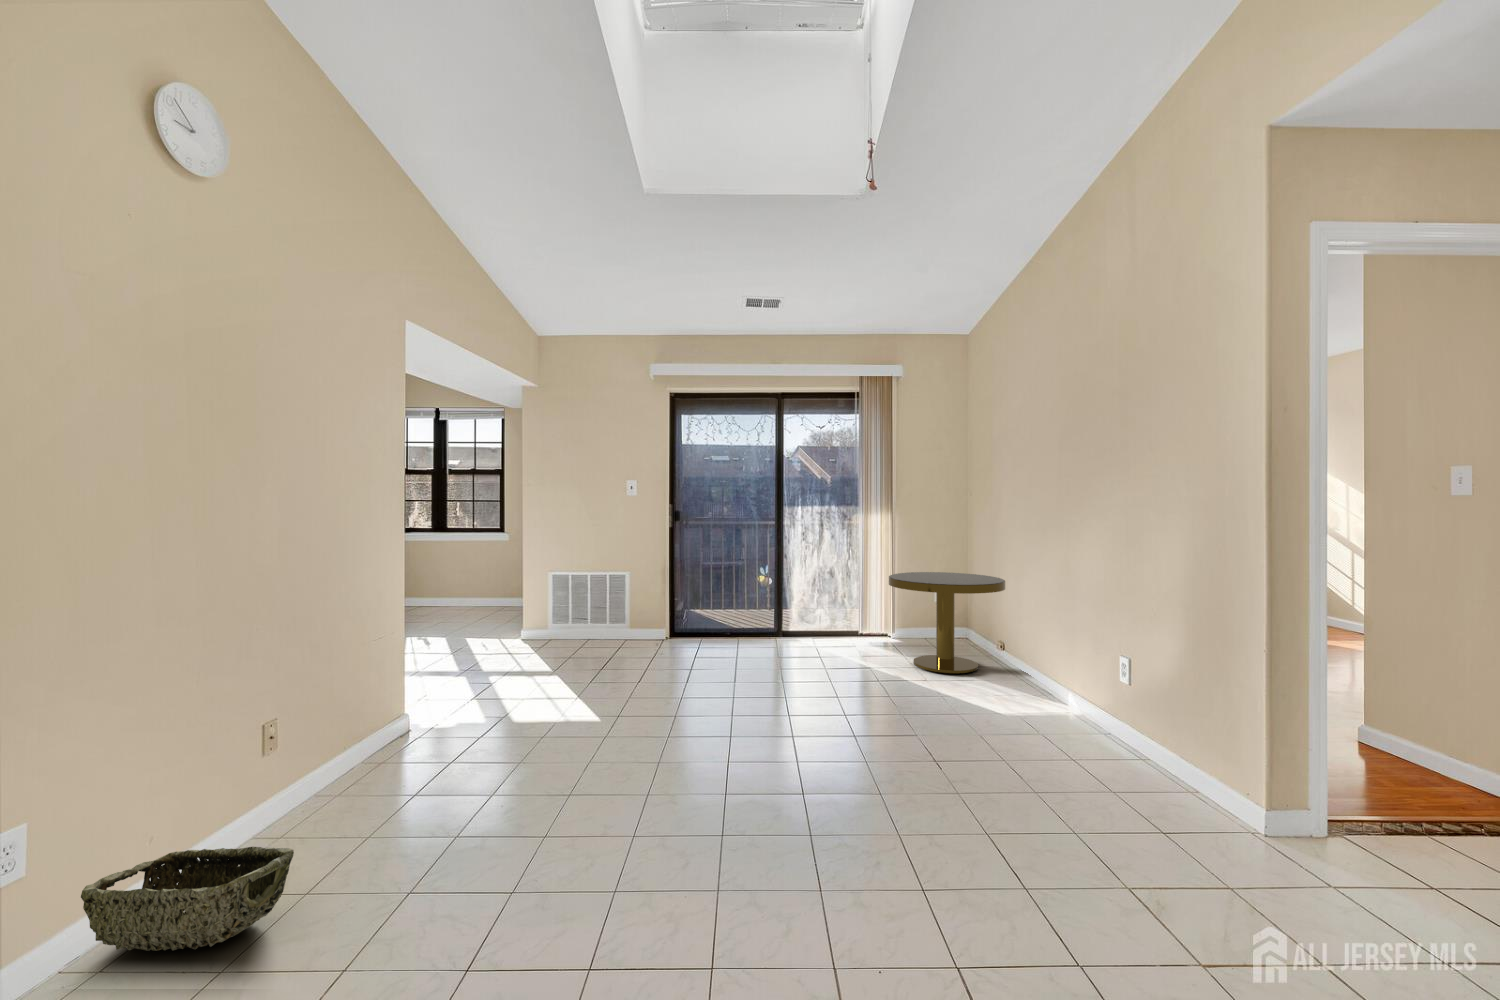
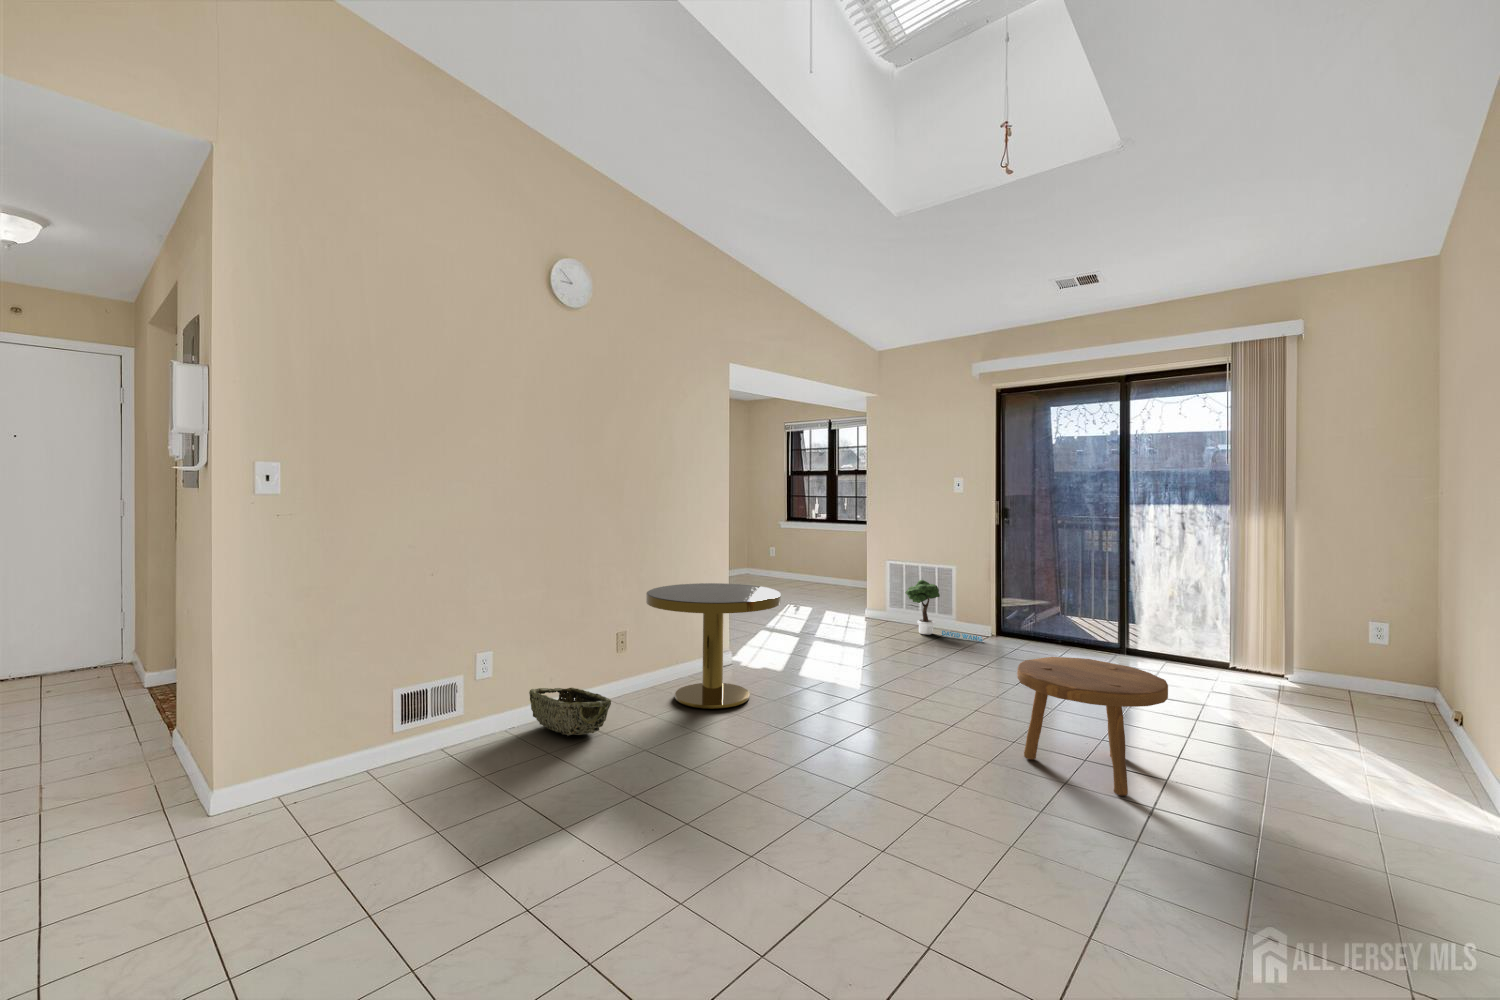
side table: present [889,572,1005,673] -> present [646,583,780,708]
potted tree: none [581,589,662,647] -> present [905,580,982,641]
footstool: none [805,648,929,765] -> present [1017,657,1168,796]

